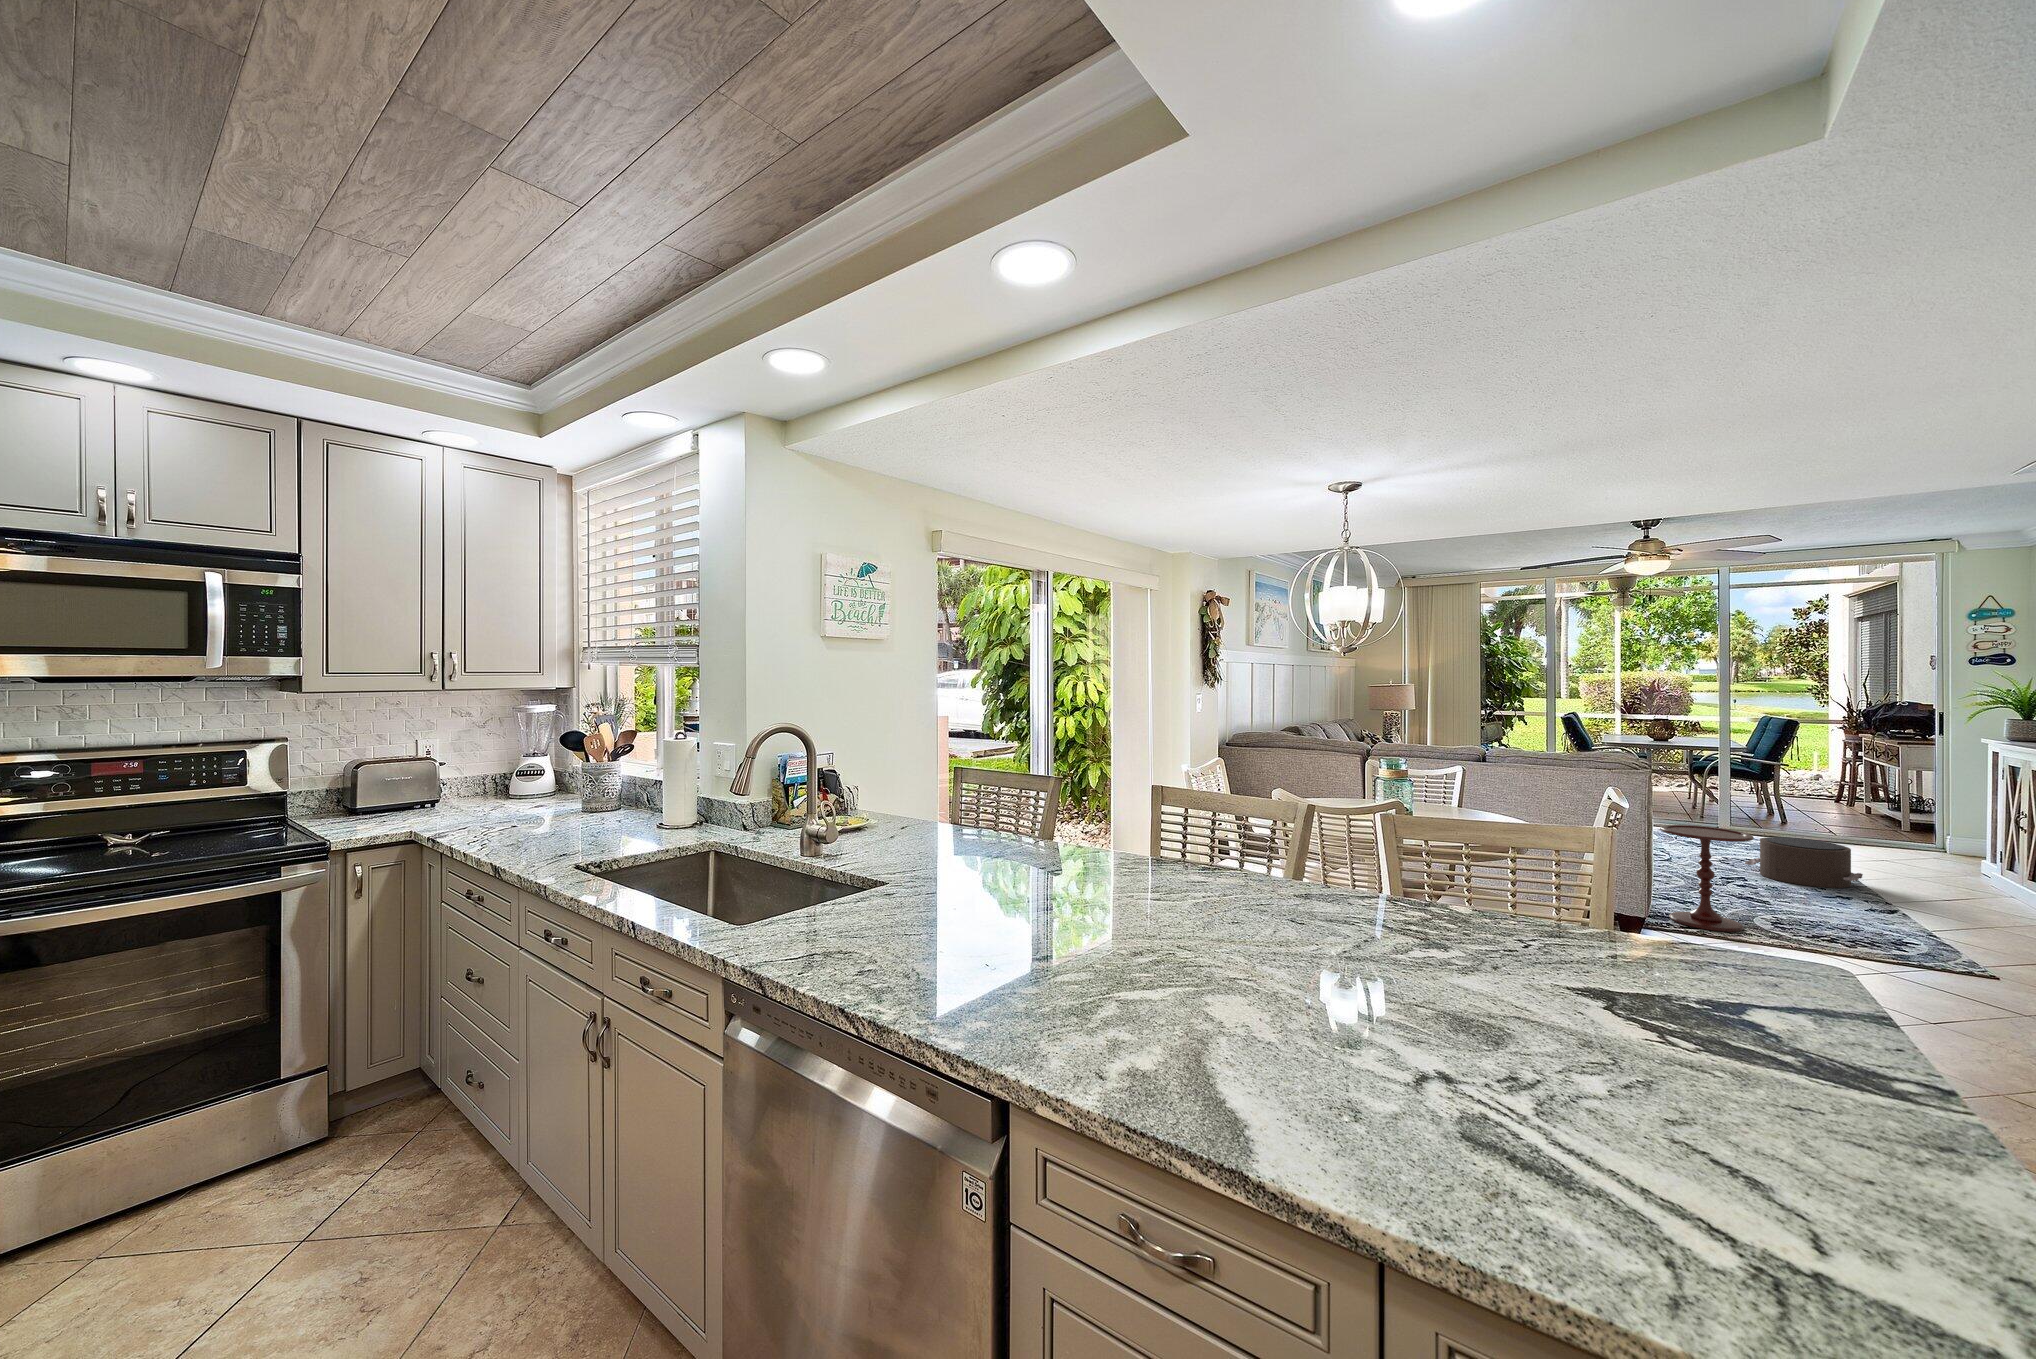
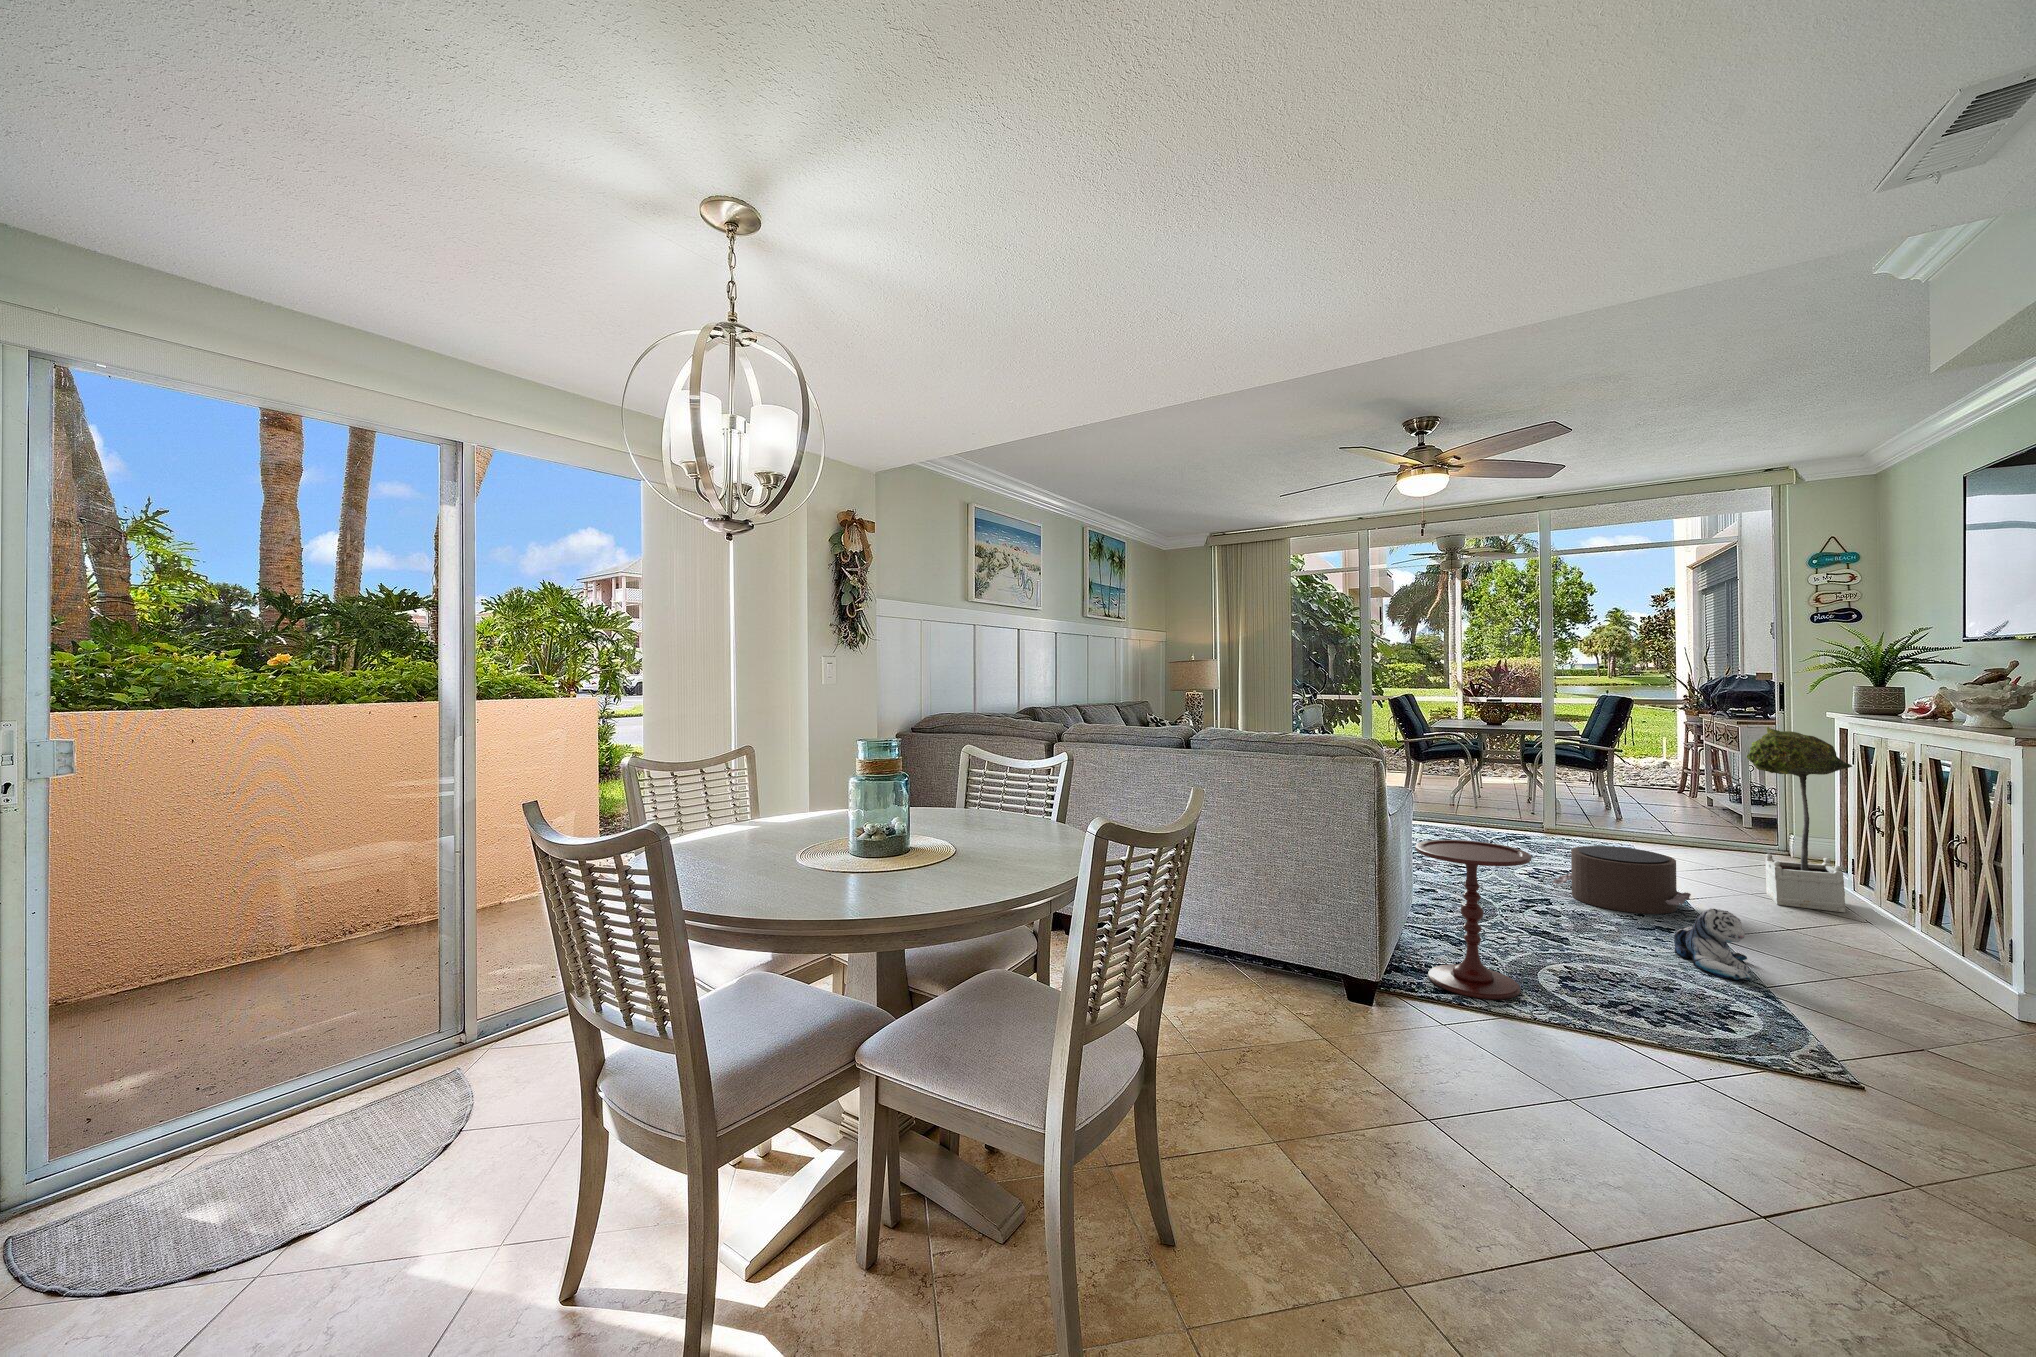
potted tree: none [1910,748,2001,892] -> present [1747,727,1852,912]
plush toy: none [1854,879,1918,928] -> present [1674,908,1751,980]

